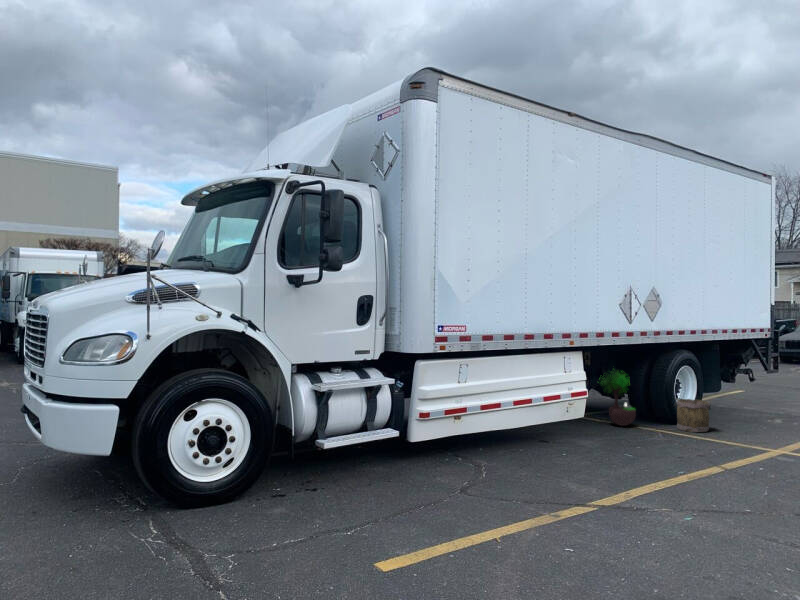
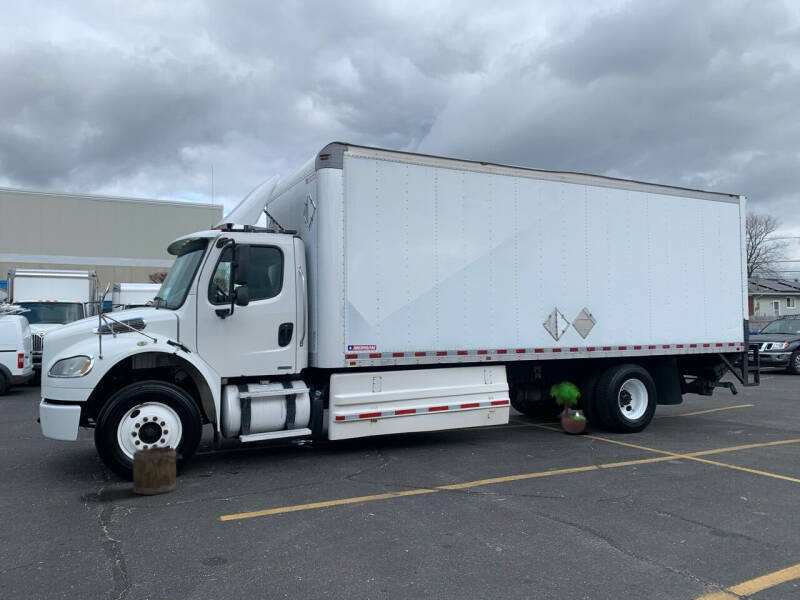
bucket: present [675,398,710,432] -> present [133,446,182,495]

